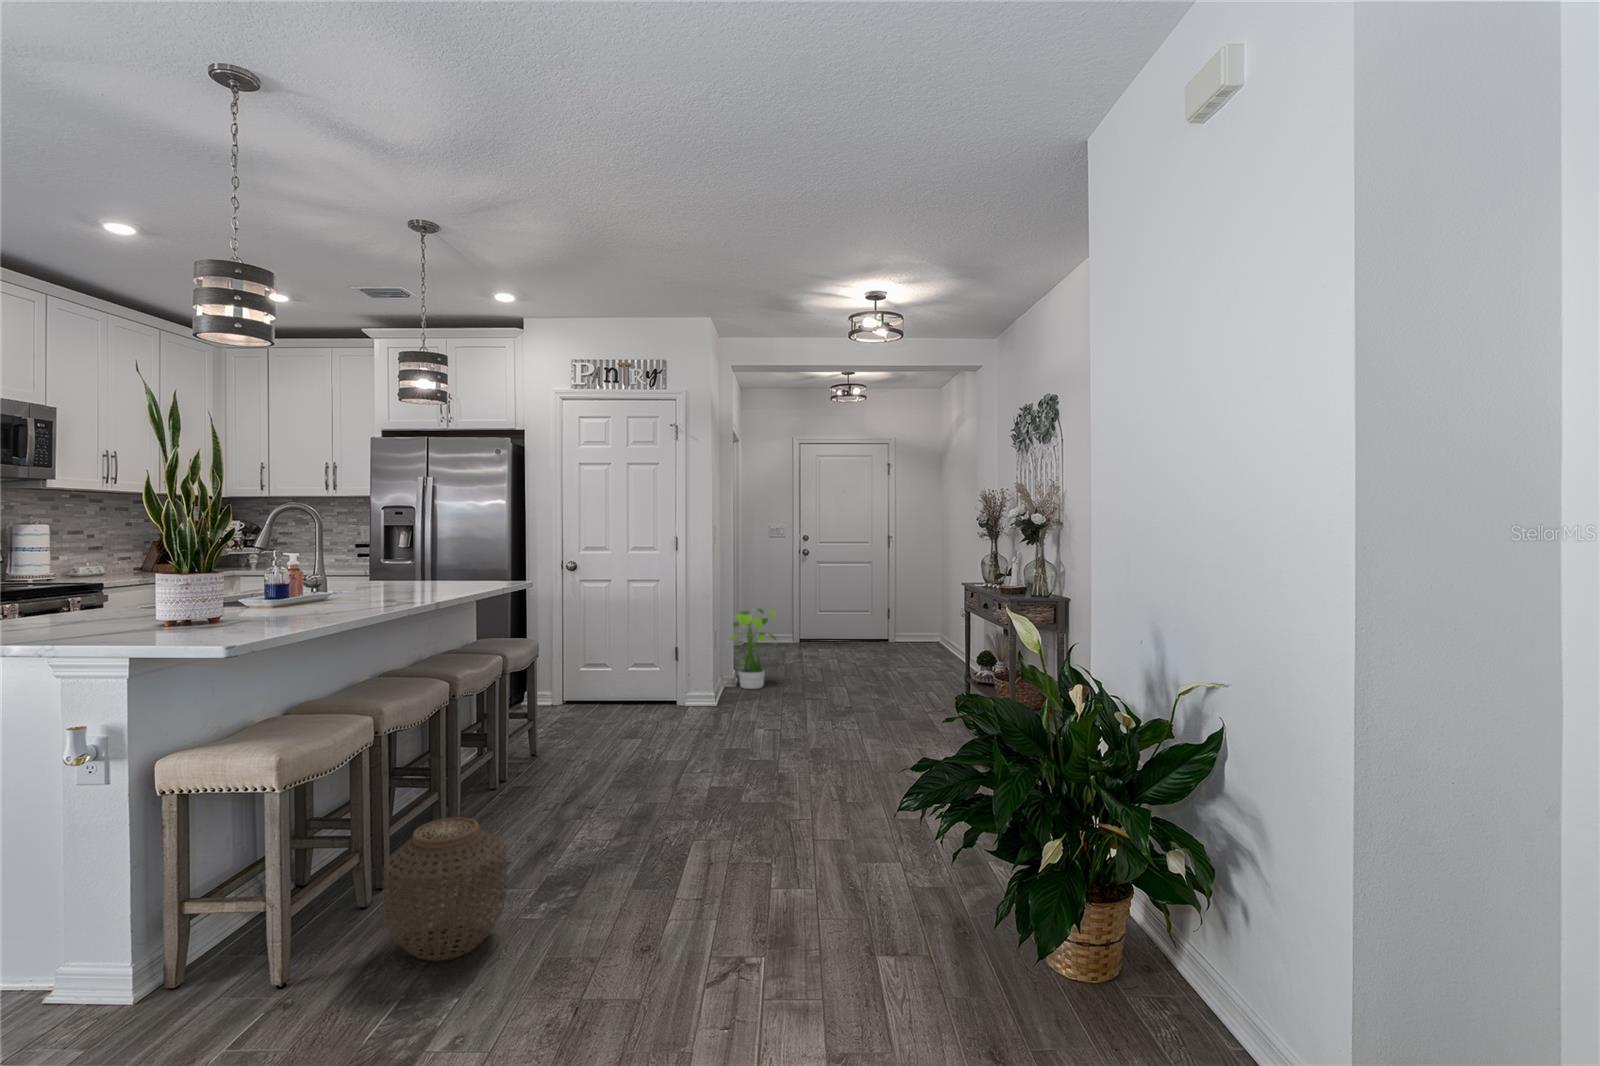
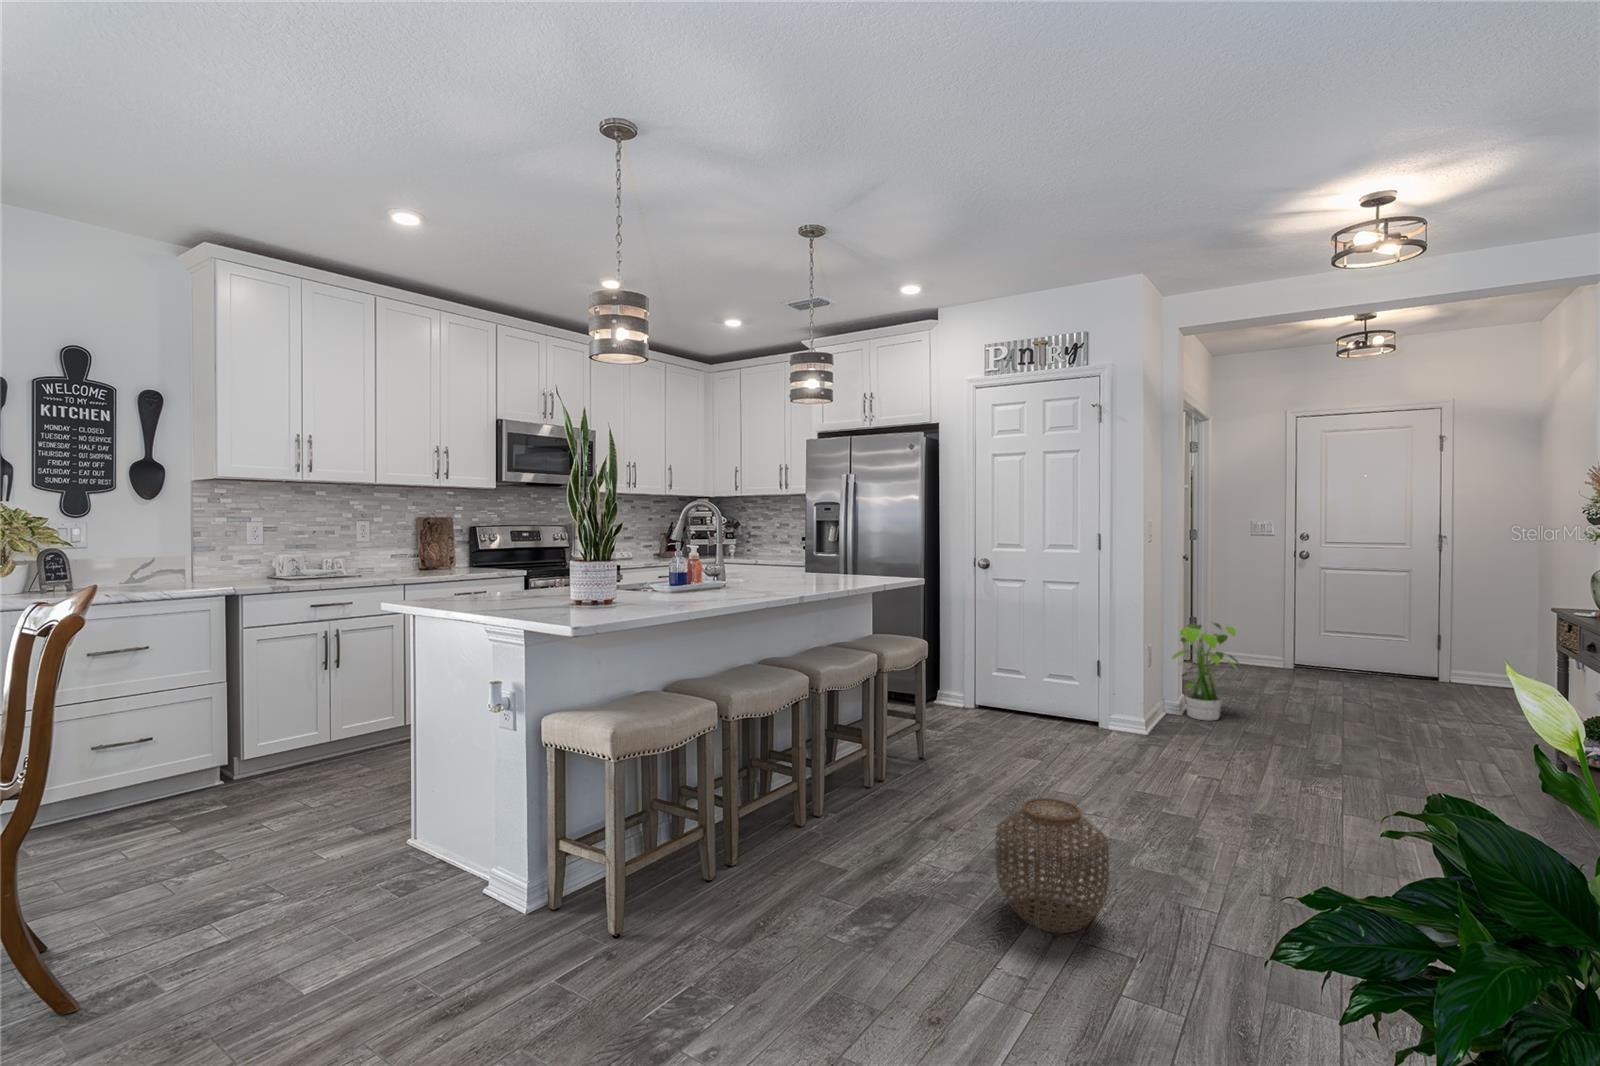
woven basket: present [382,818,507,961] -> present [995,798,1109,933]

